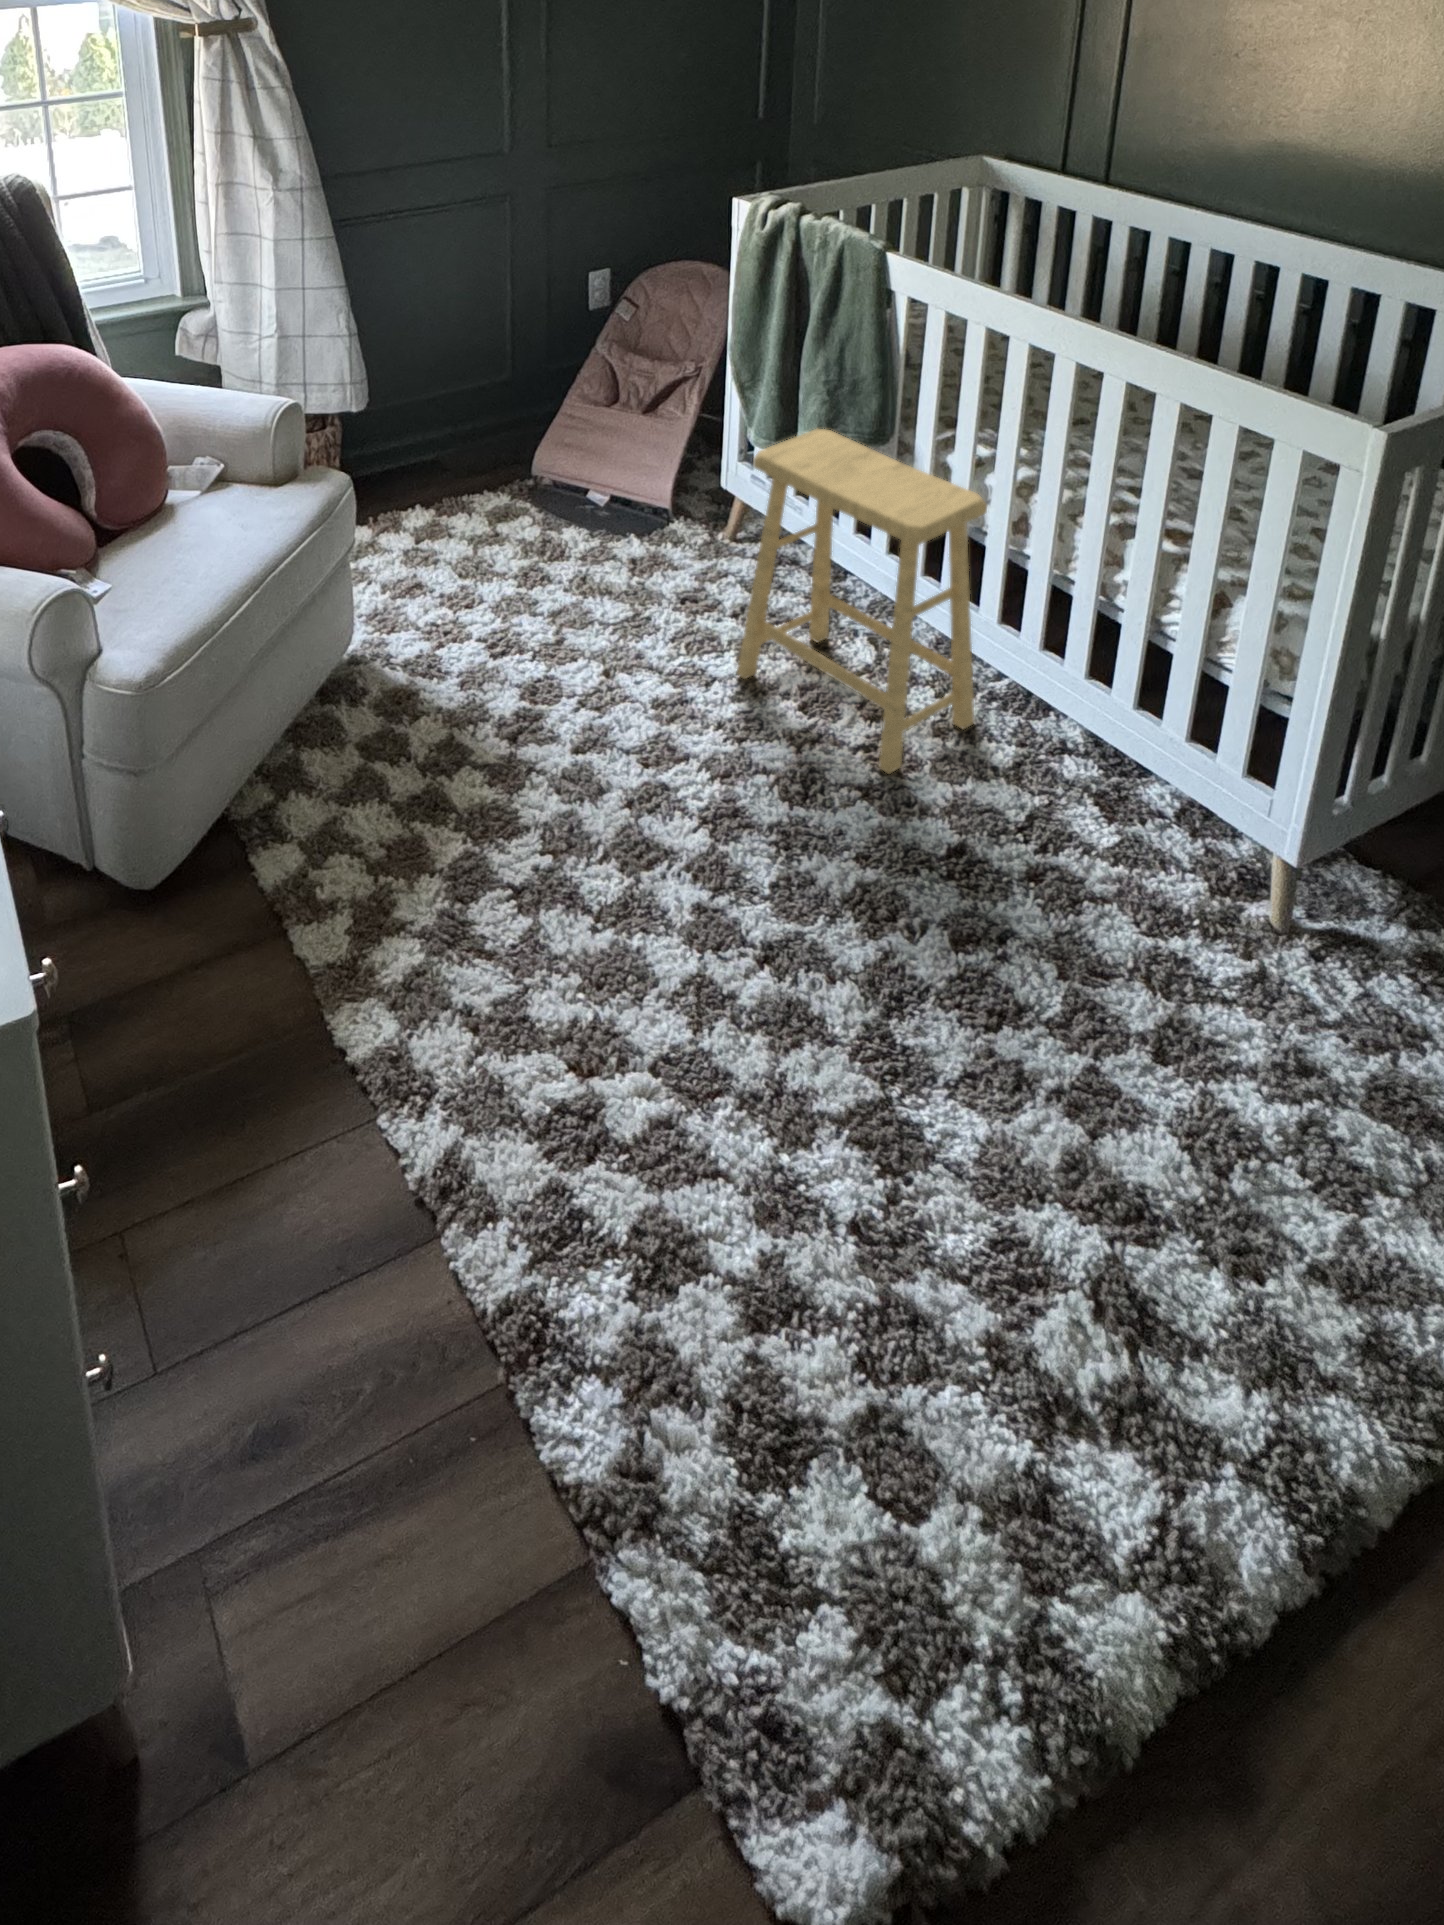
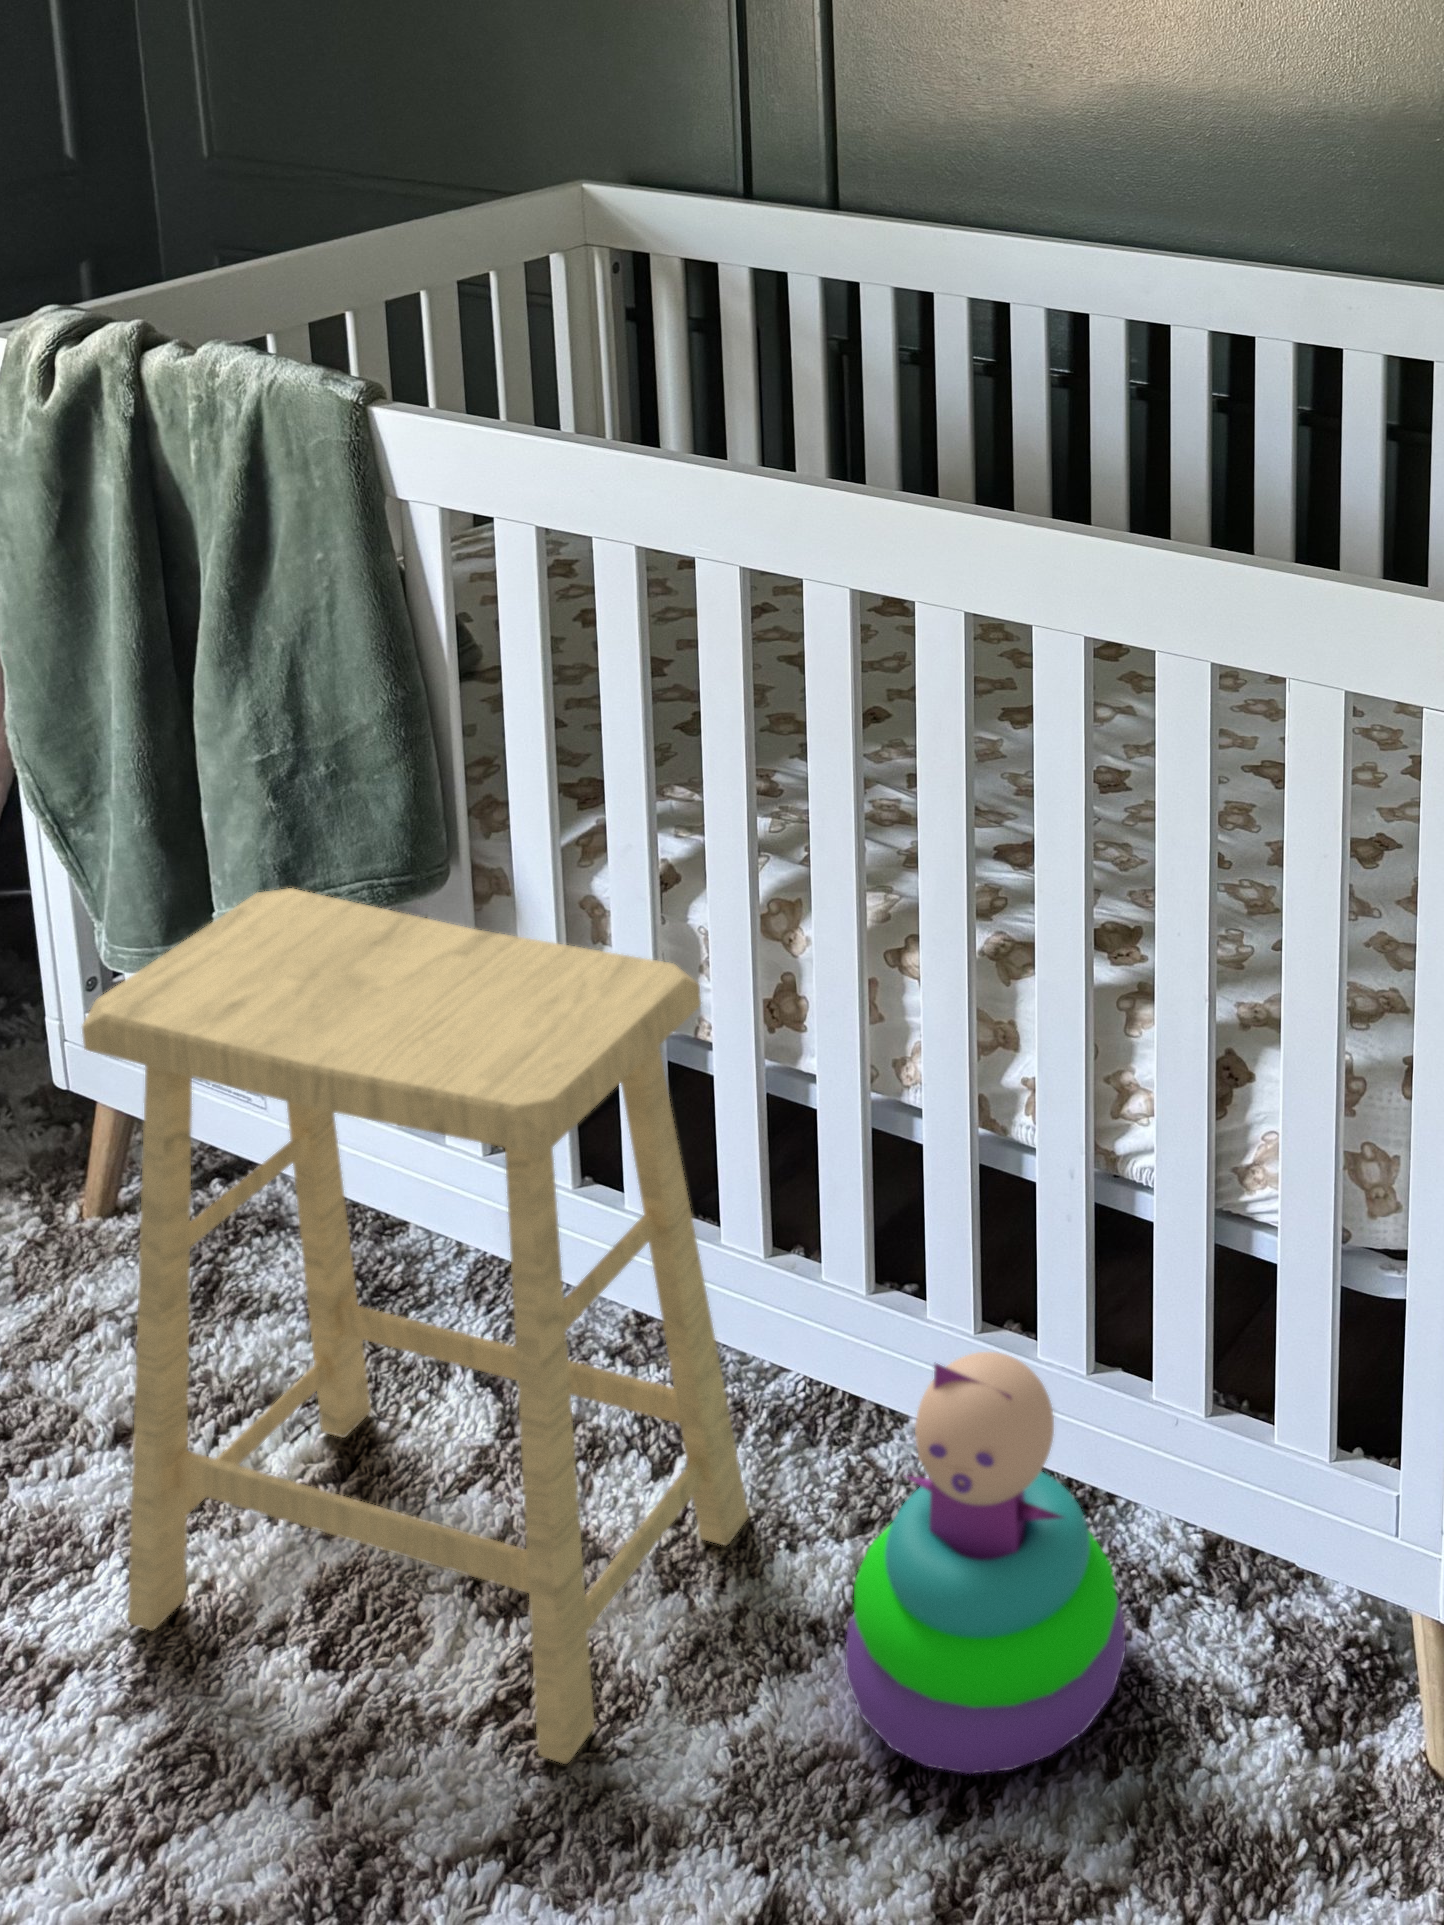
stacking toy: none [1005,676,1133,846] -> present [845,1352,1126,1774]

